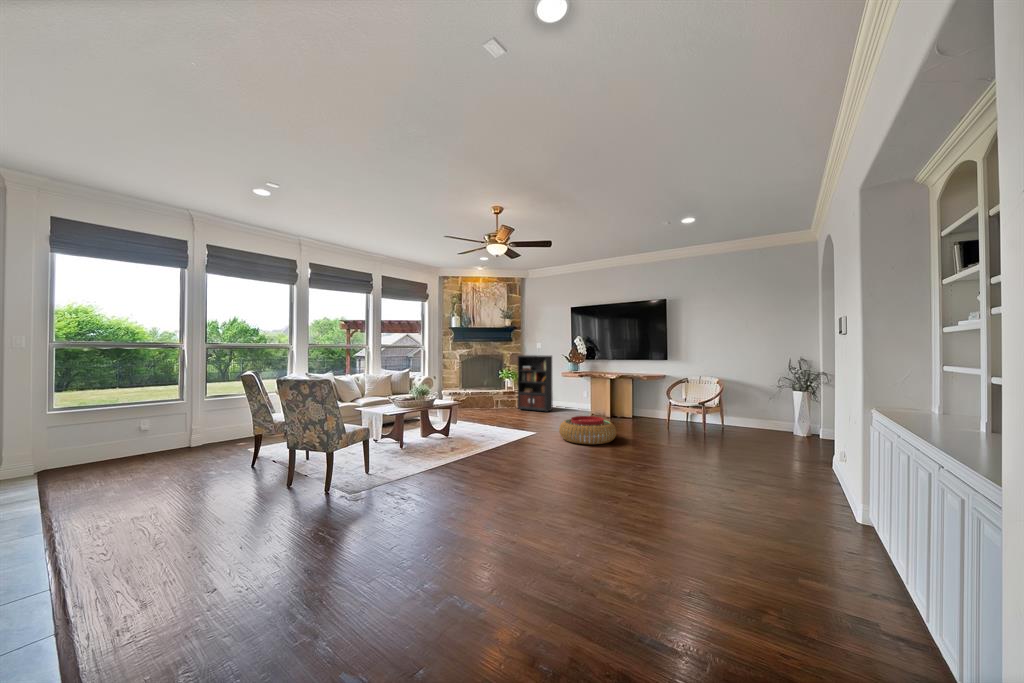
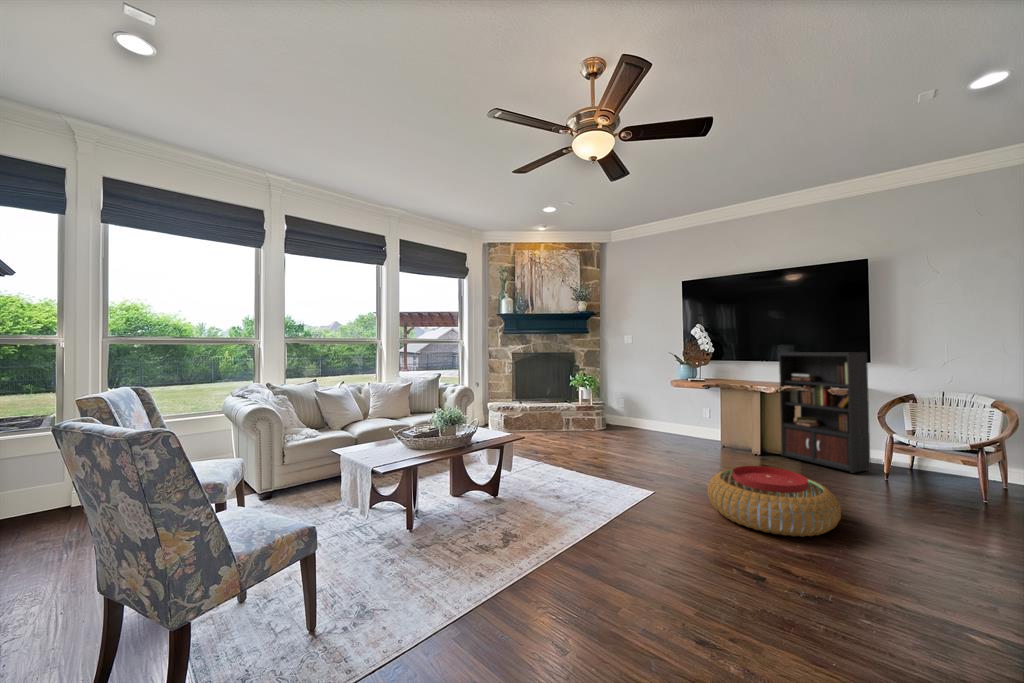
bookcase: present [518,355,553,411] -> present [779,352,910,474]

